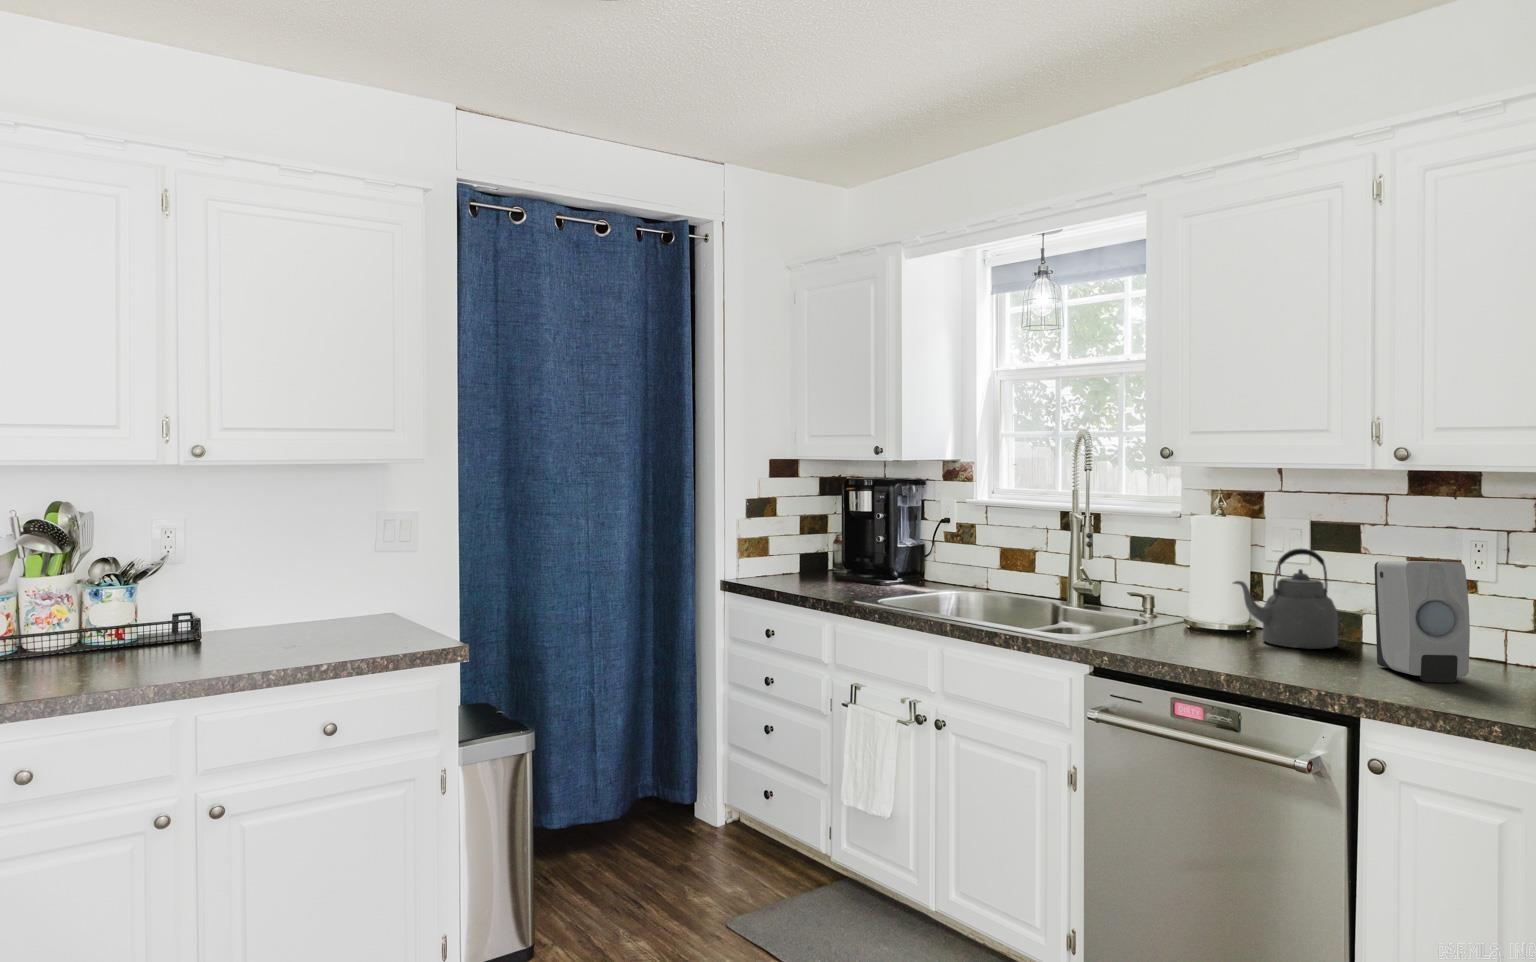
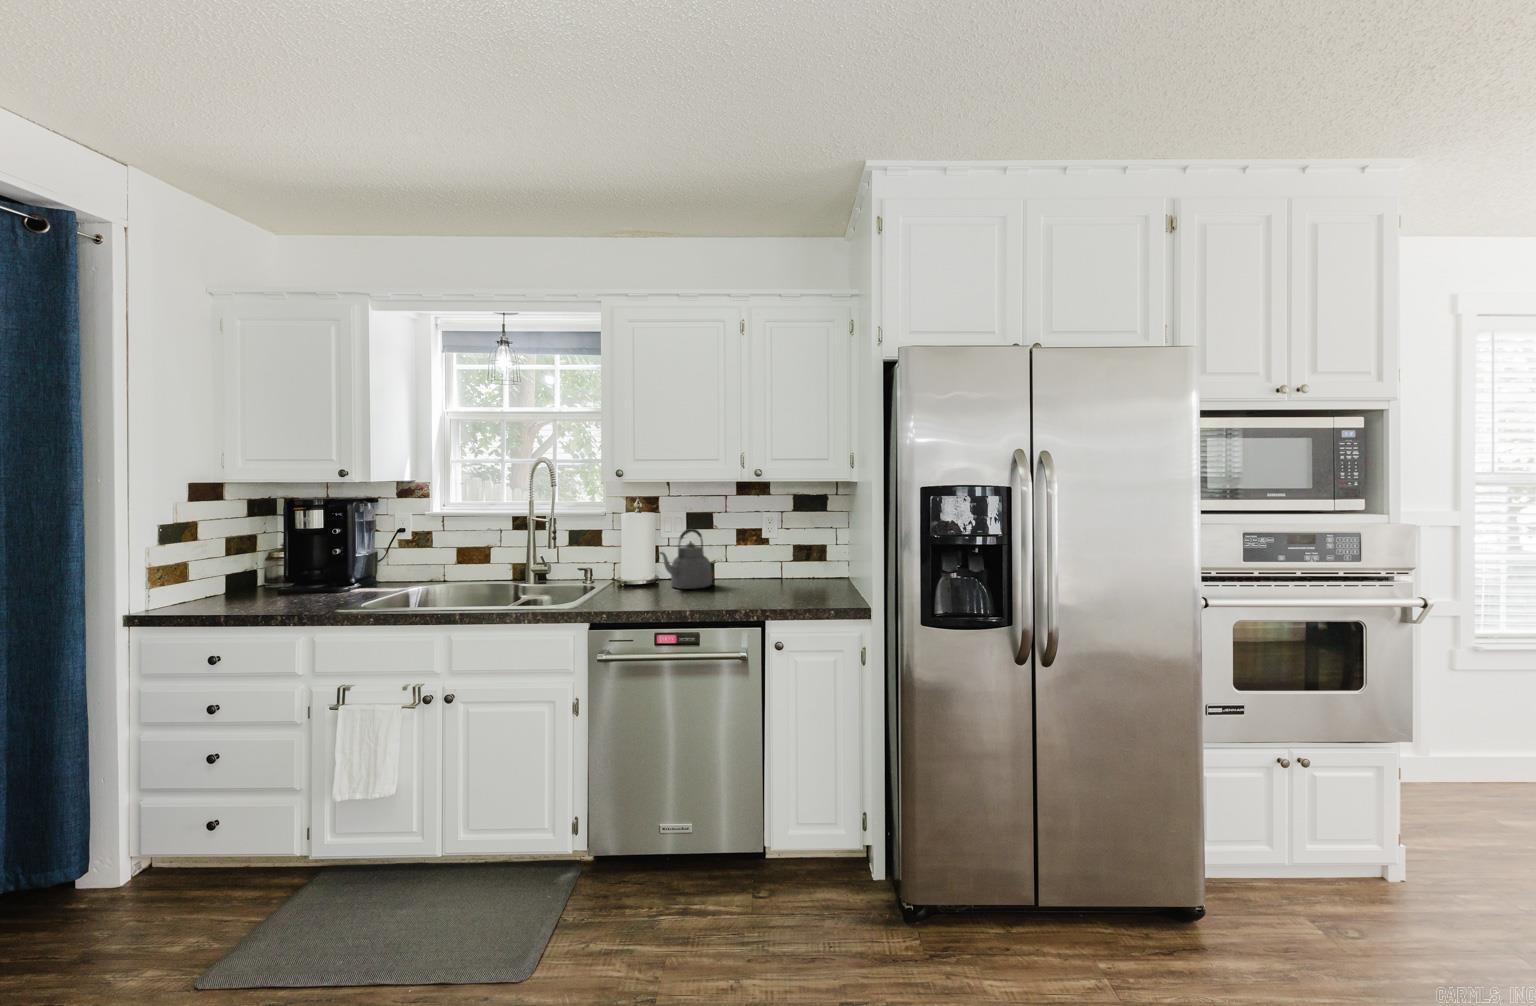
soap dispenser: present [1374,561,1470,683] -> none [740,529,792,596]

